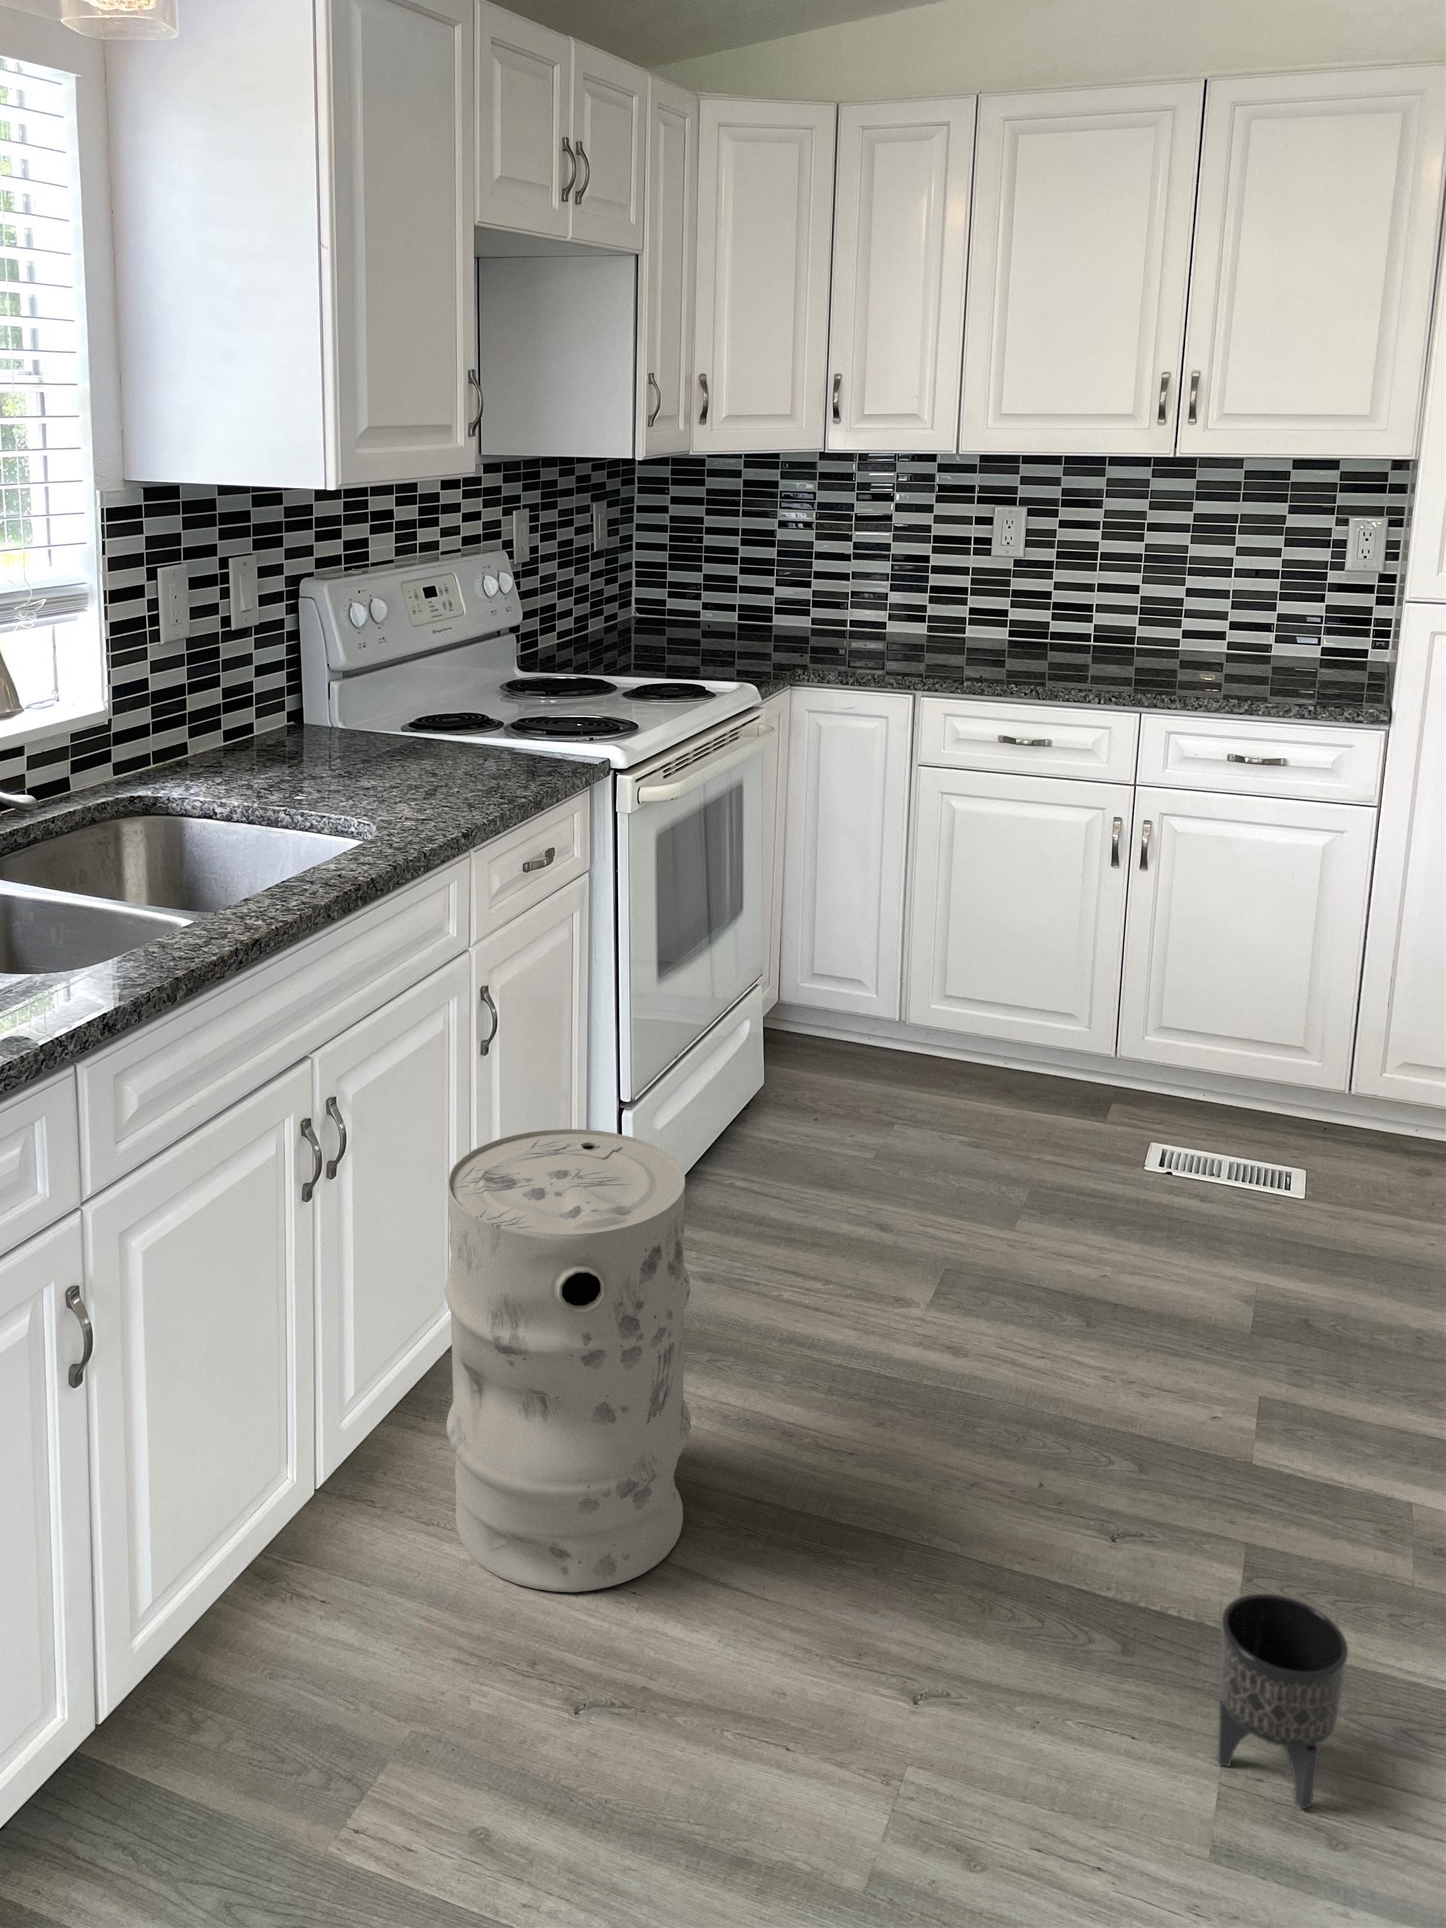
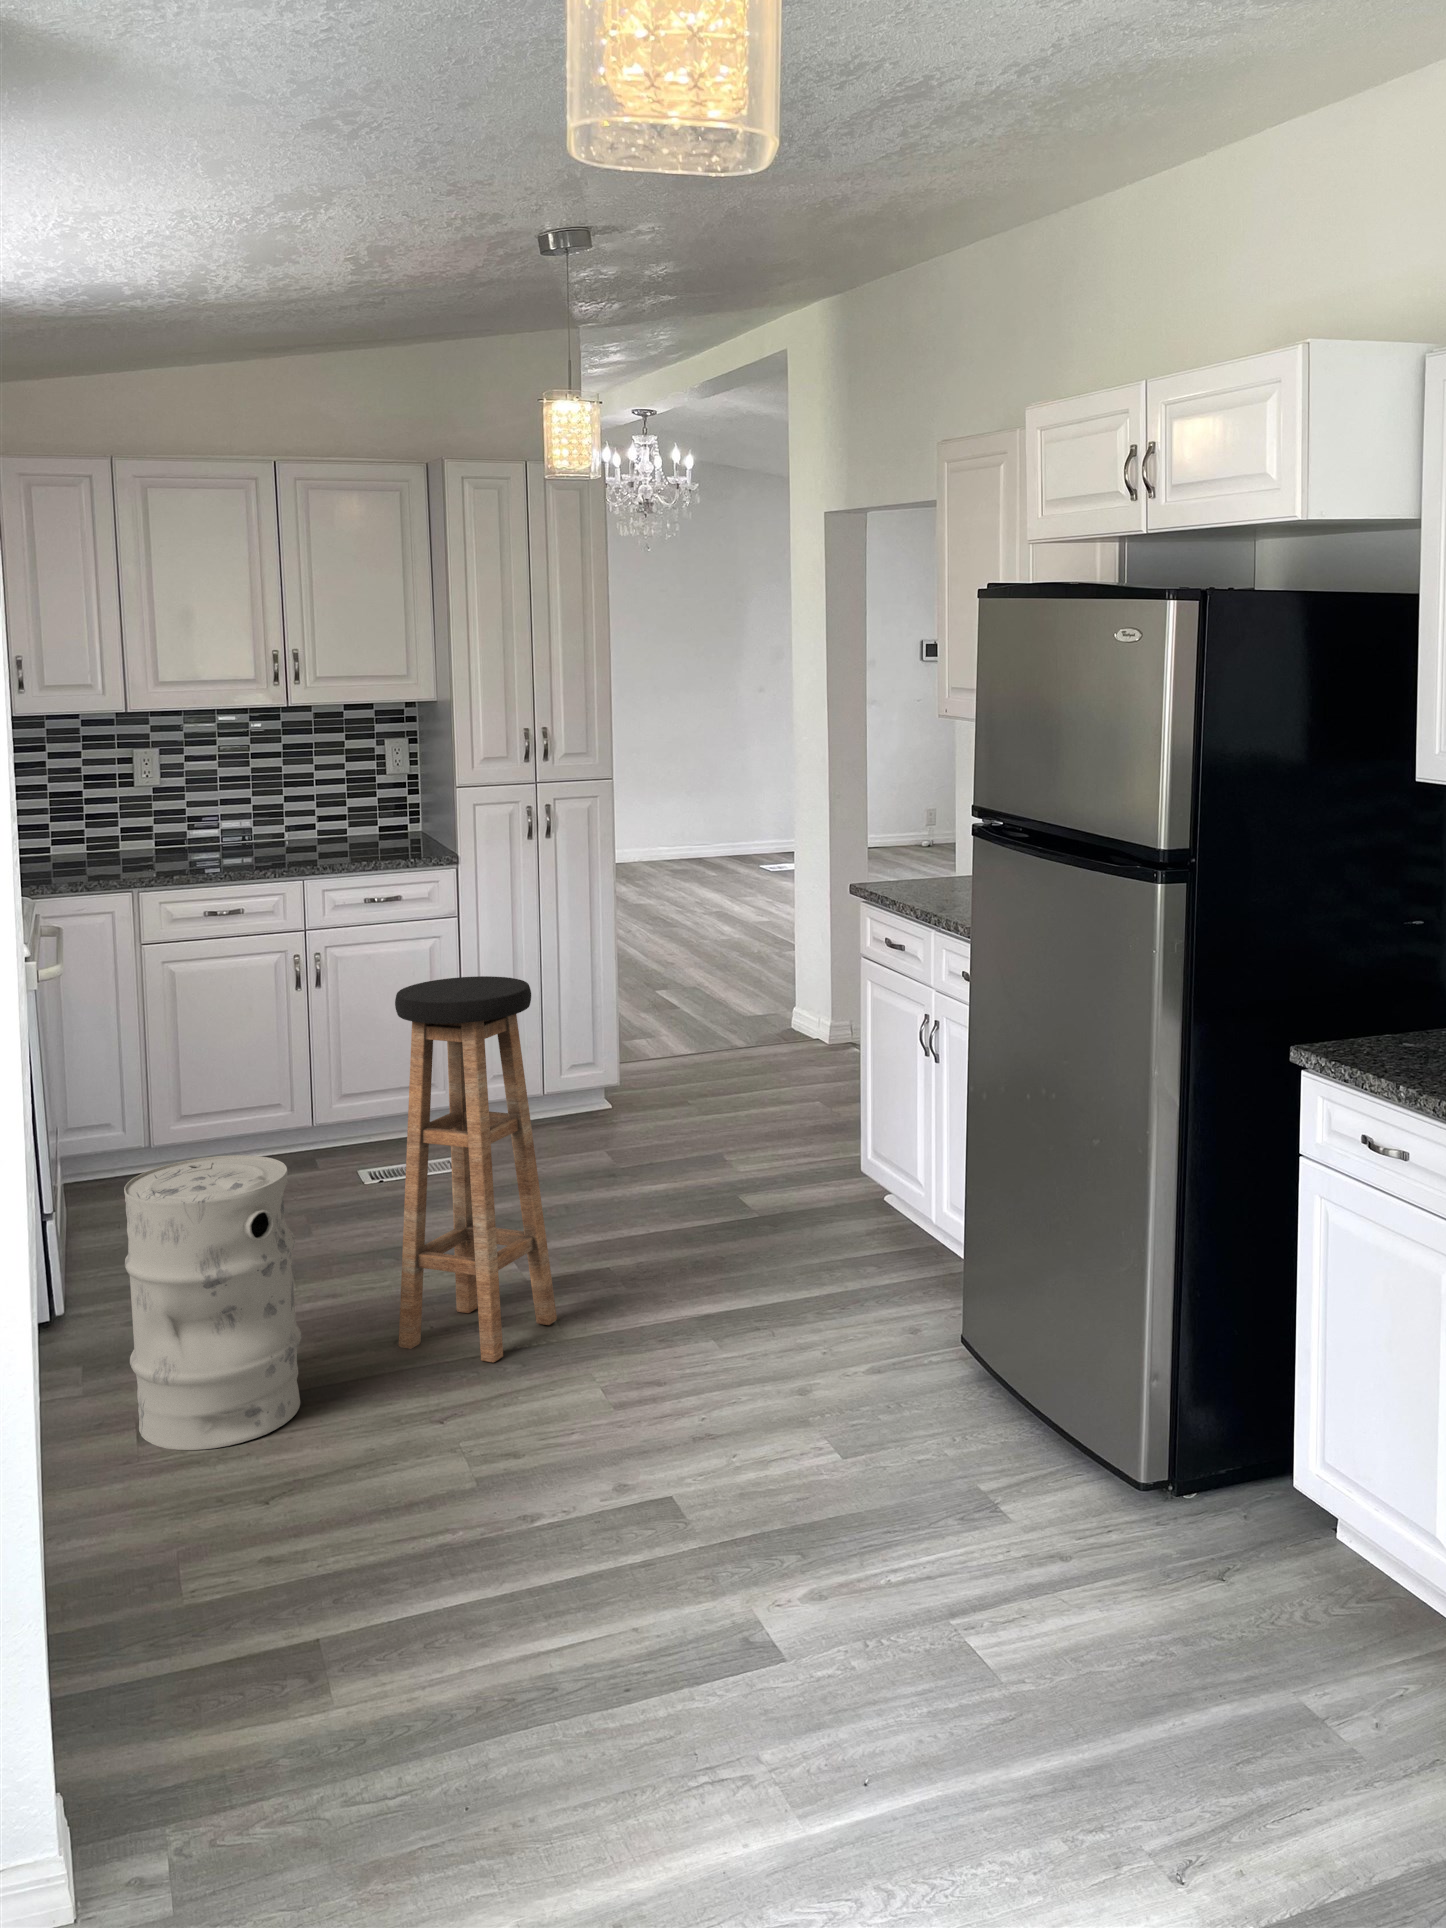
bar stool: none [896,946,1186,1636] -> present [395,976,557,1362]
planter: present [1218,1594,1348,1809] -> none [615,1262,673,1356]

